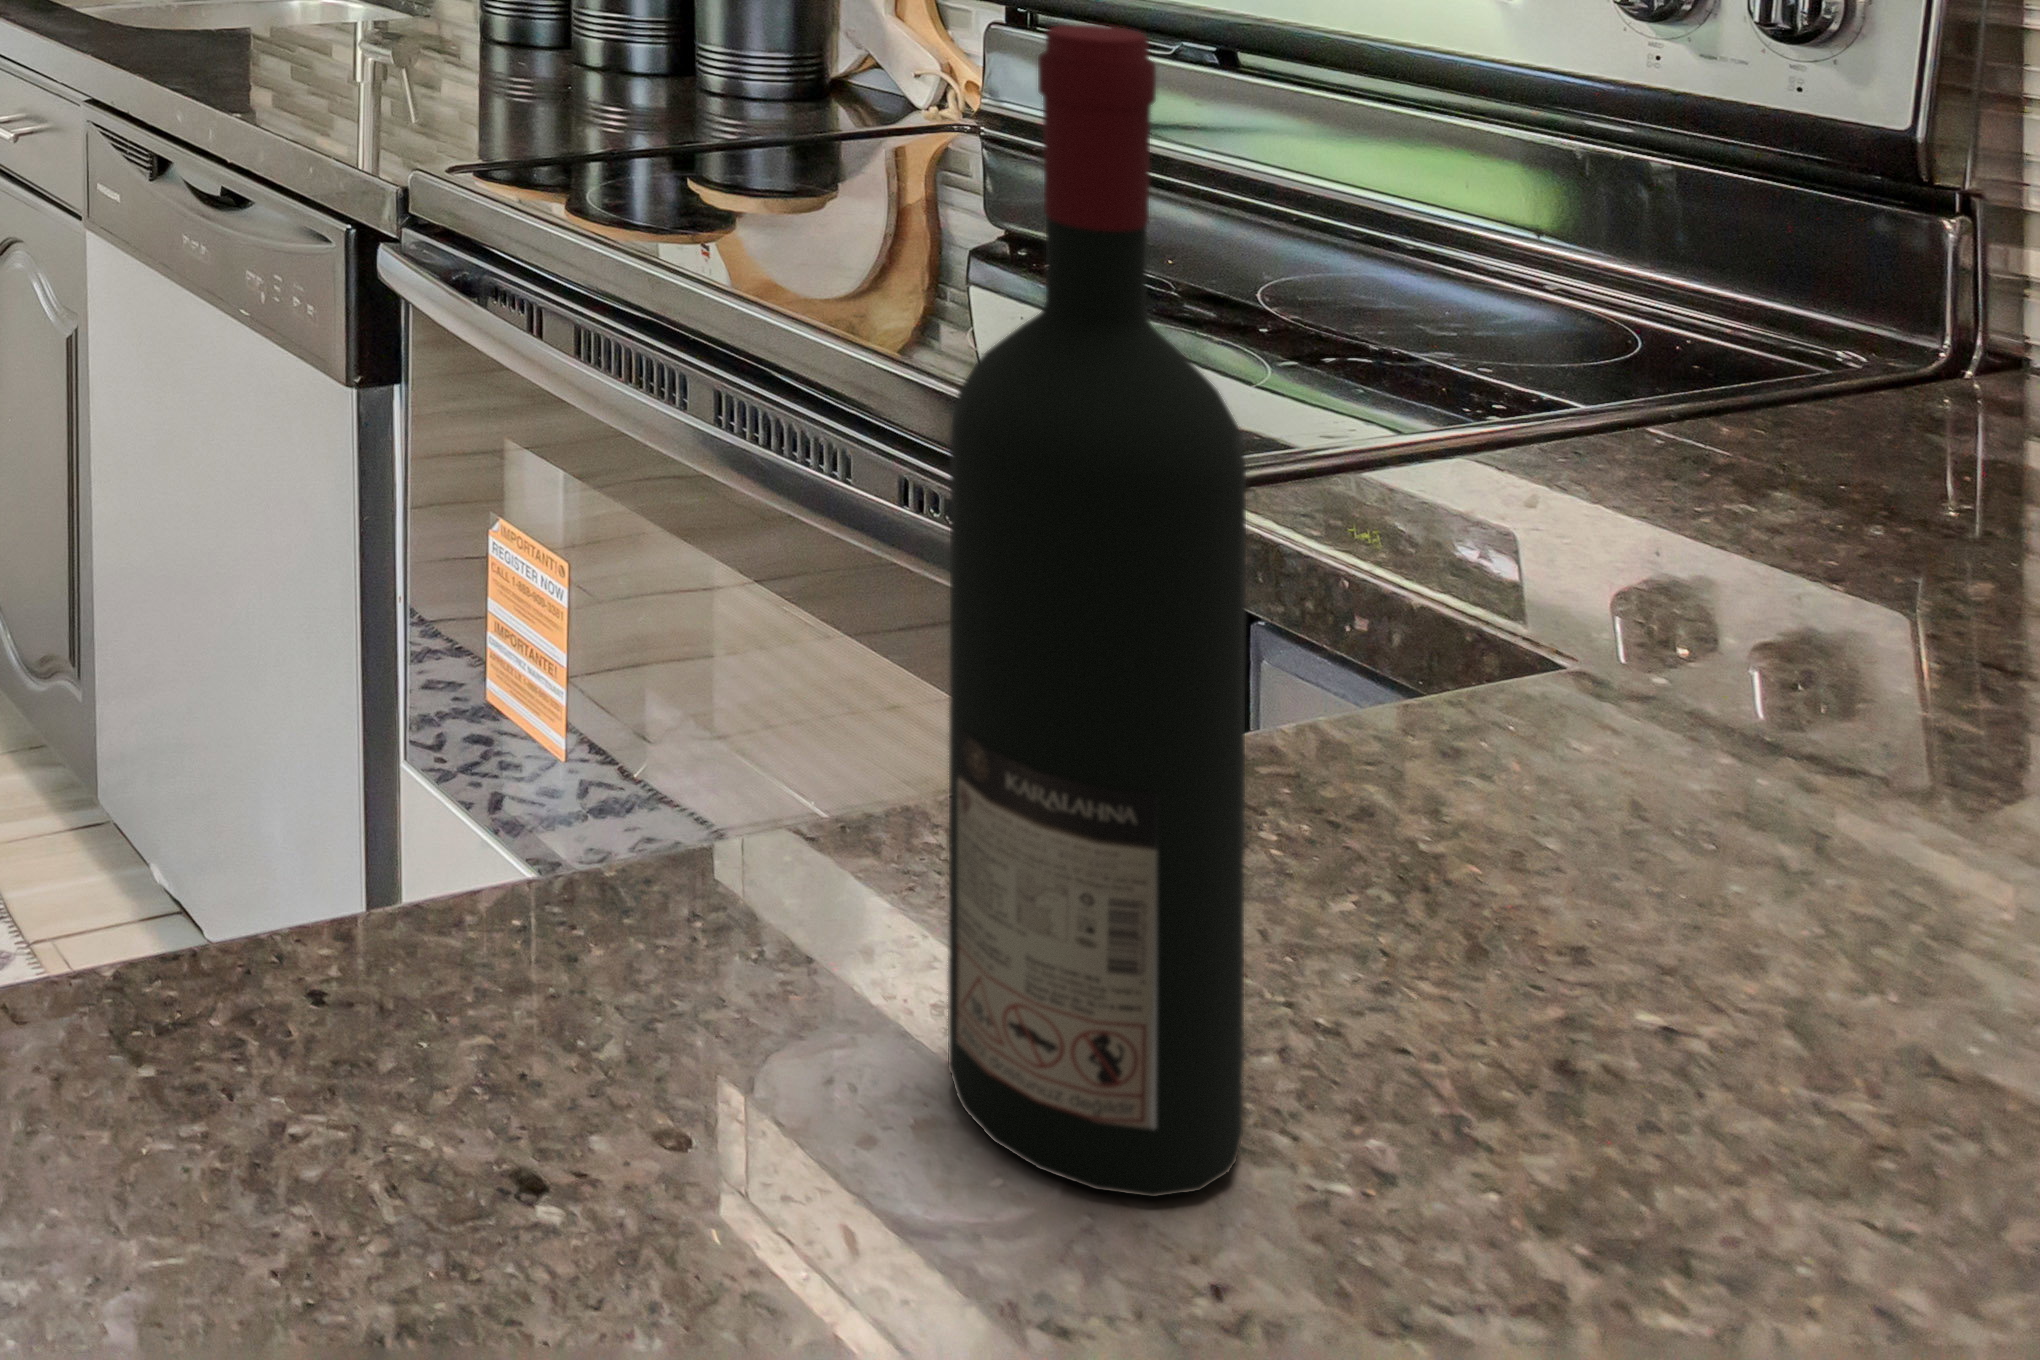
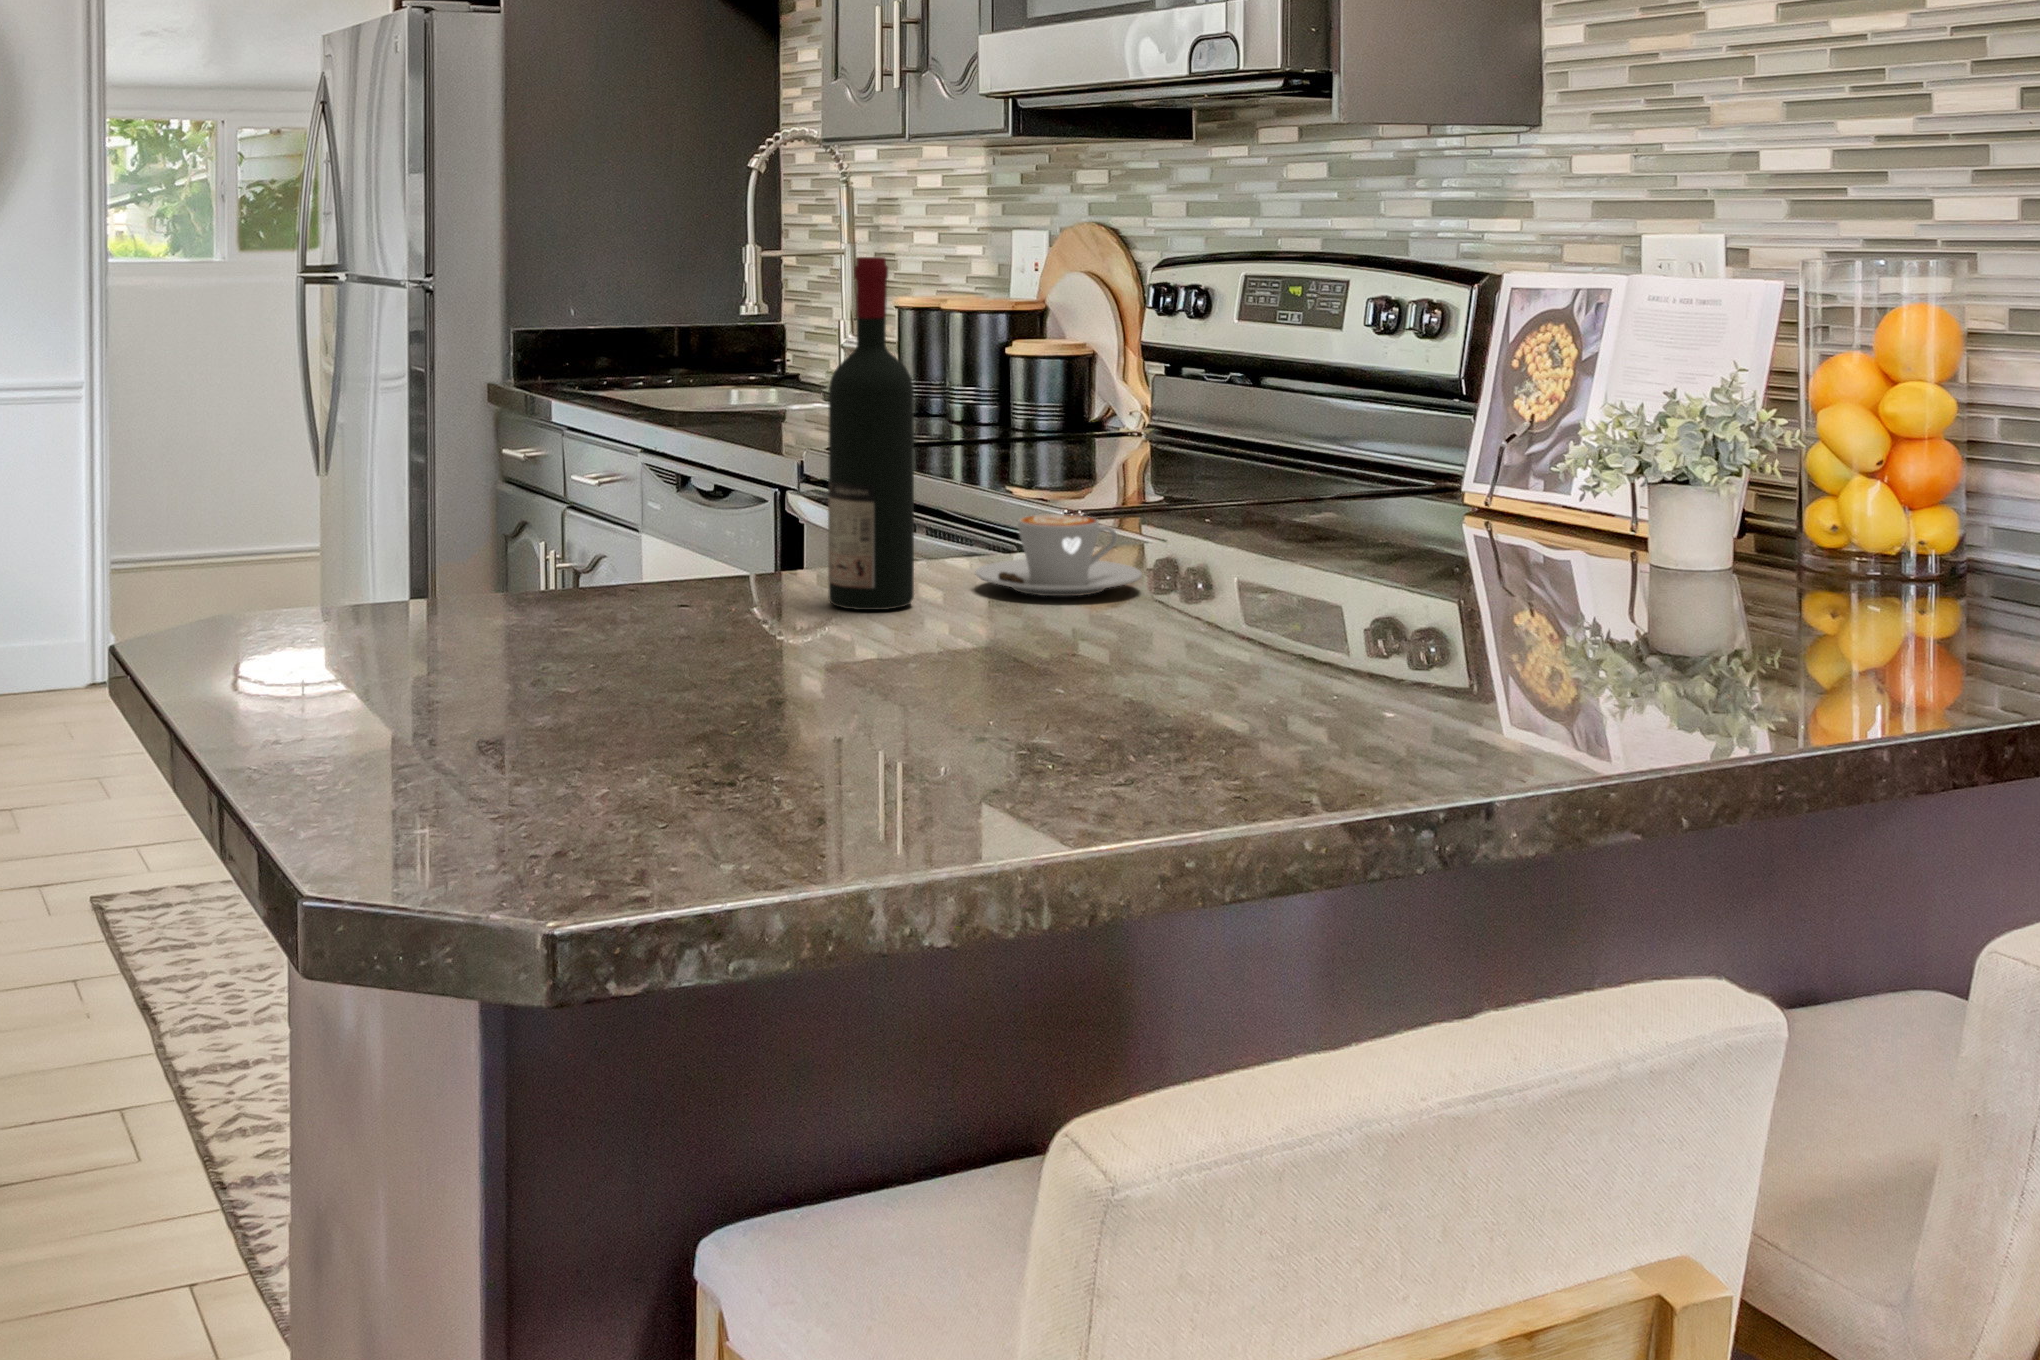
coffee cup: none [1284,725,1877,1094] -> present [976,514,1142,596]

